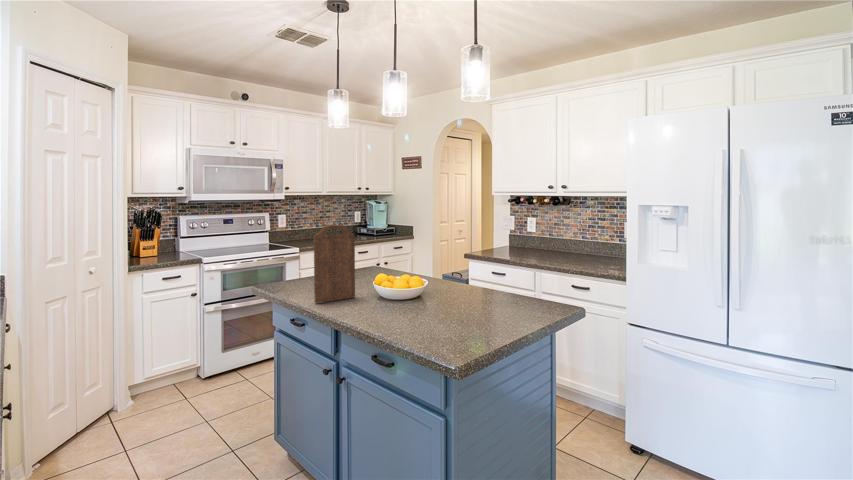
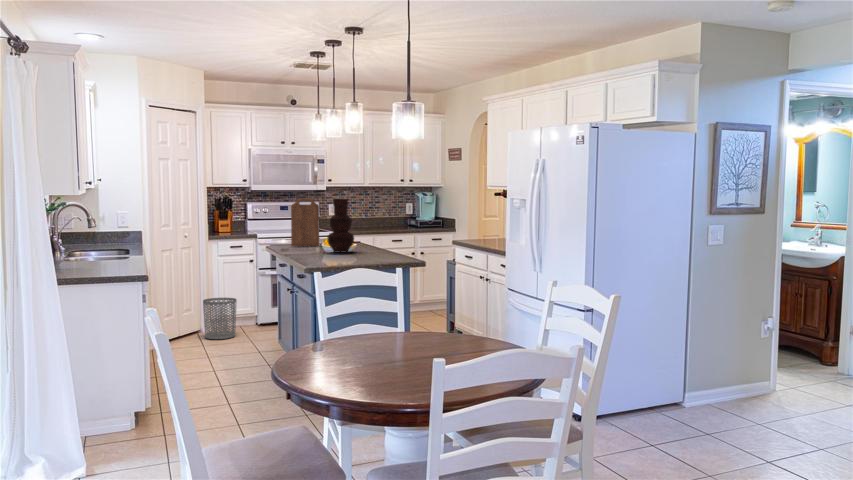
vase: none [419,232,467,329] -> present [327,199,354,252]
waste bin: none [126,350,179,417] -> present [203,298,236,339]

